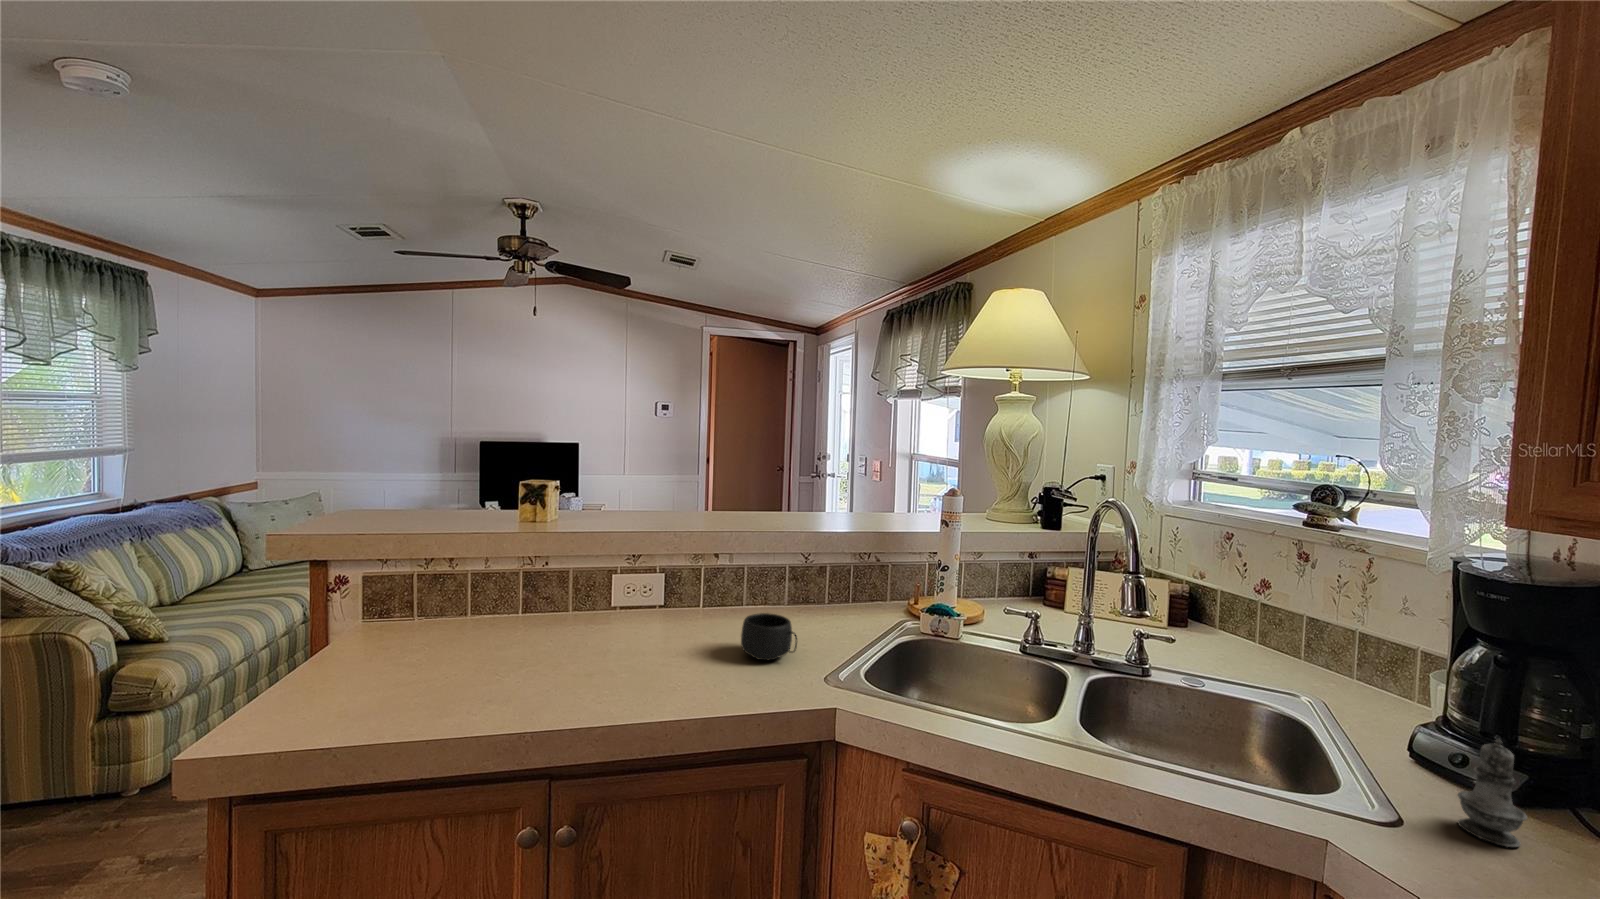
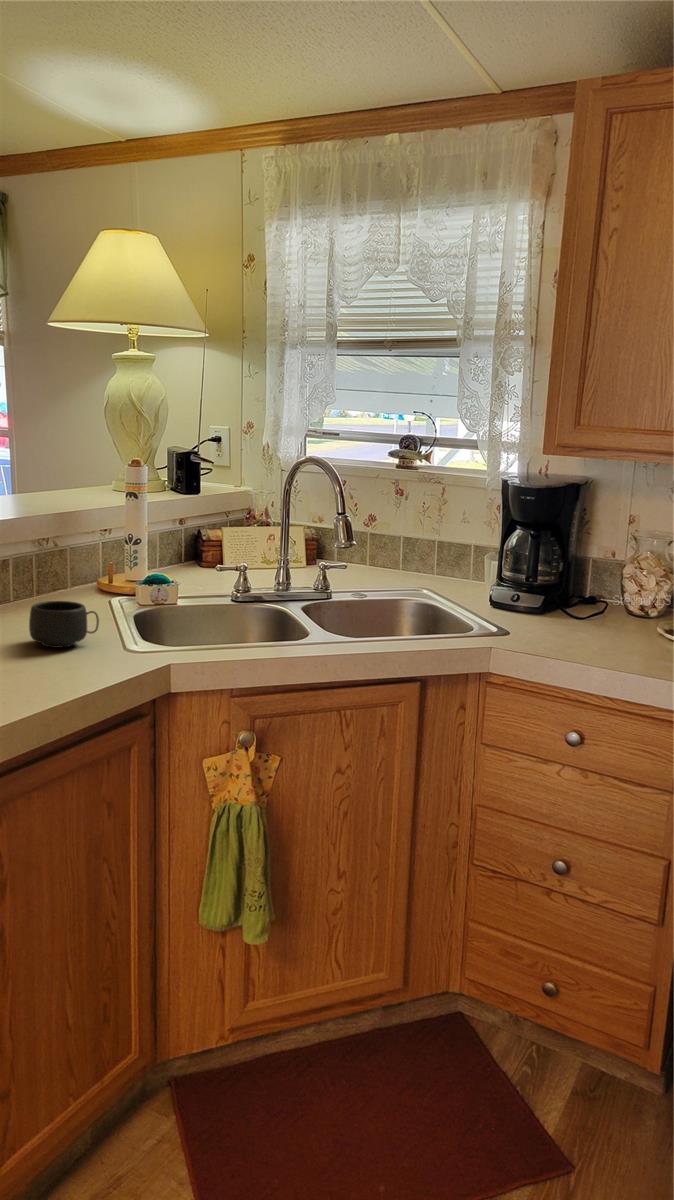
salt shaker: present [1458,739,1527,847] -> none [527,572,554,627]

